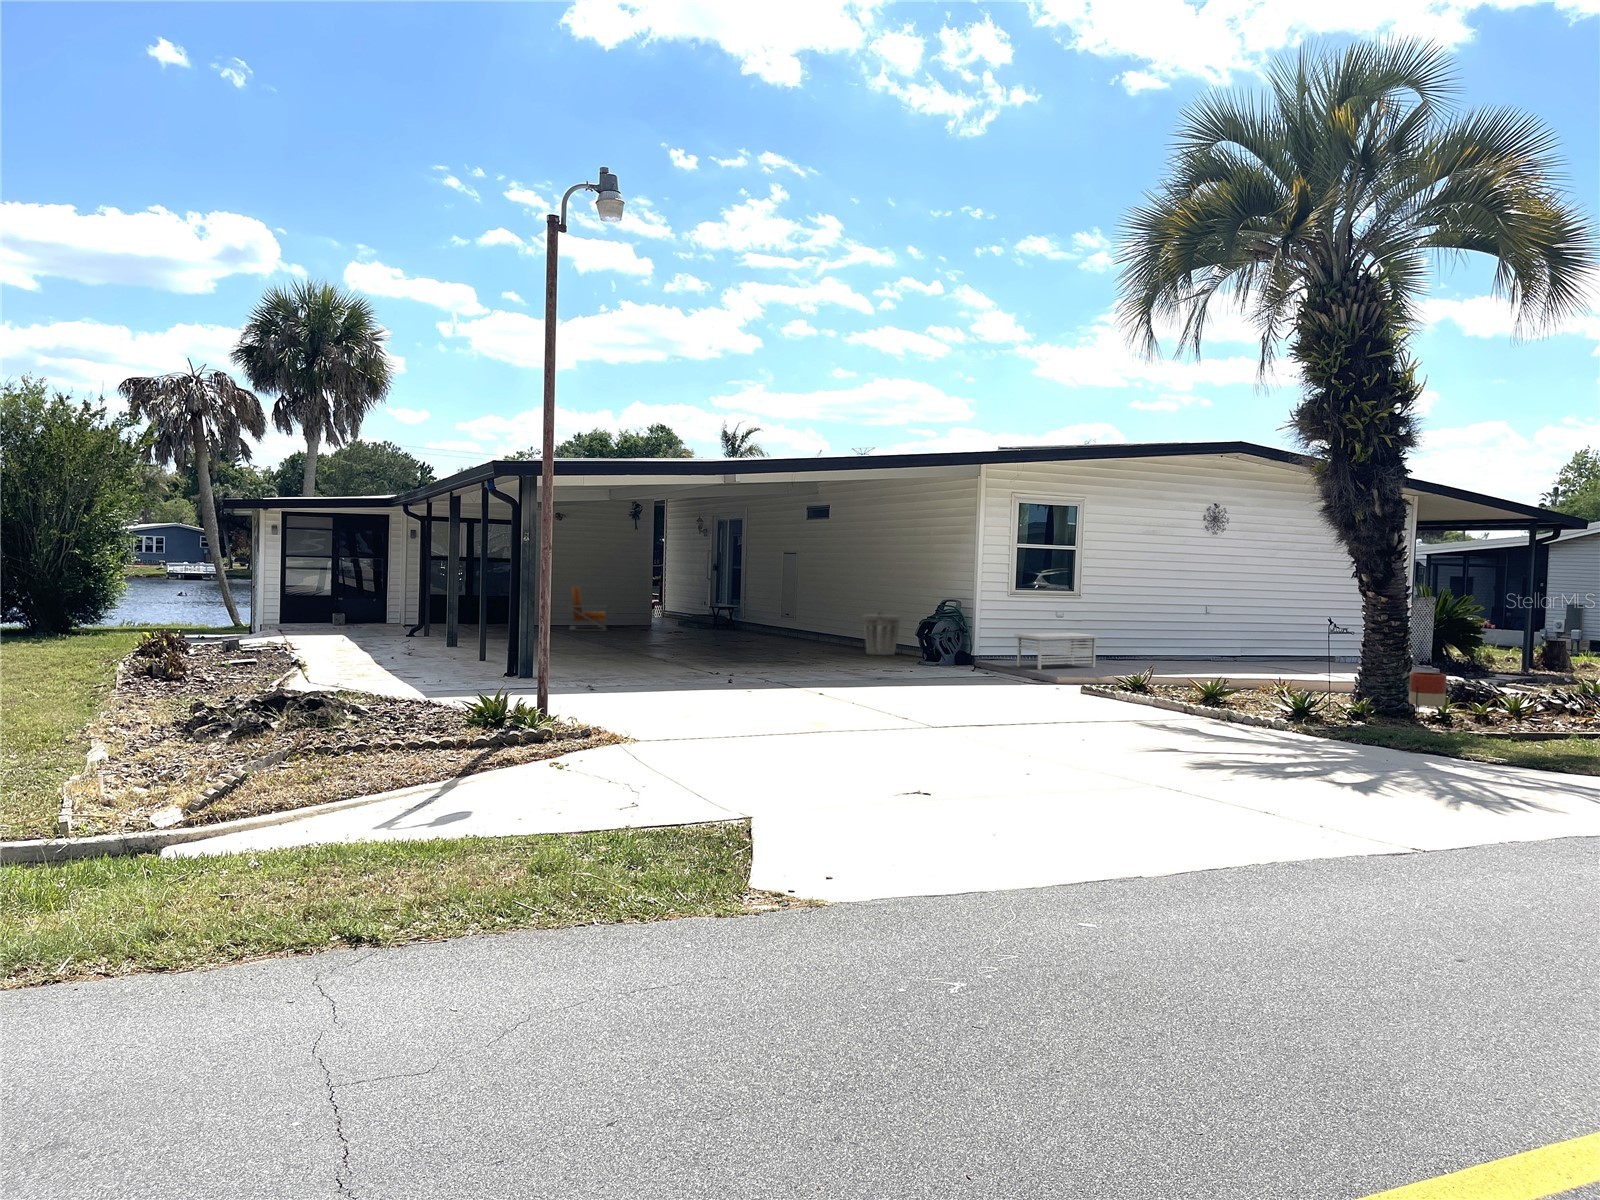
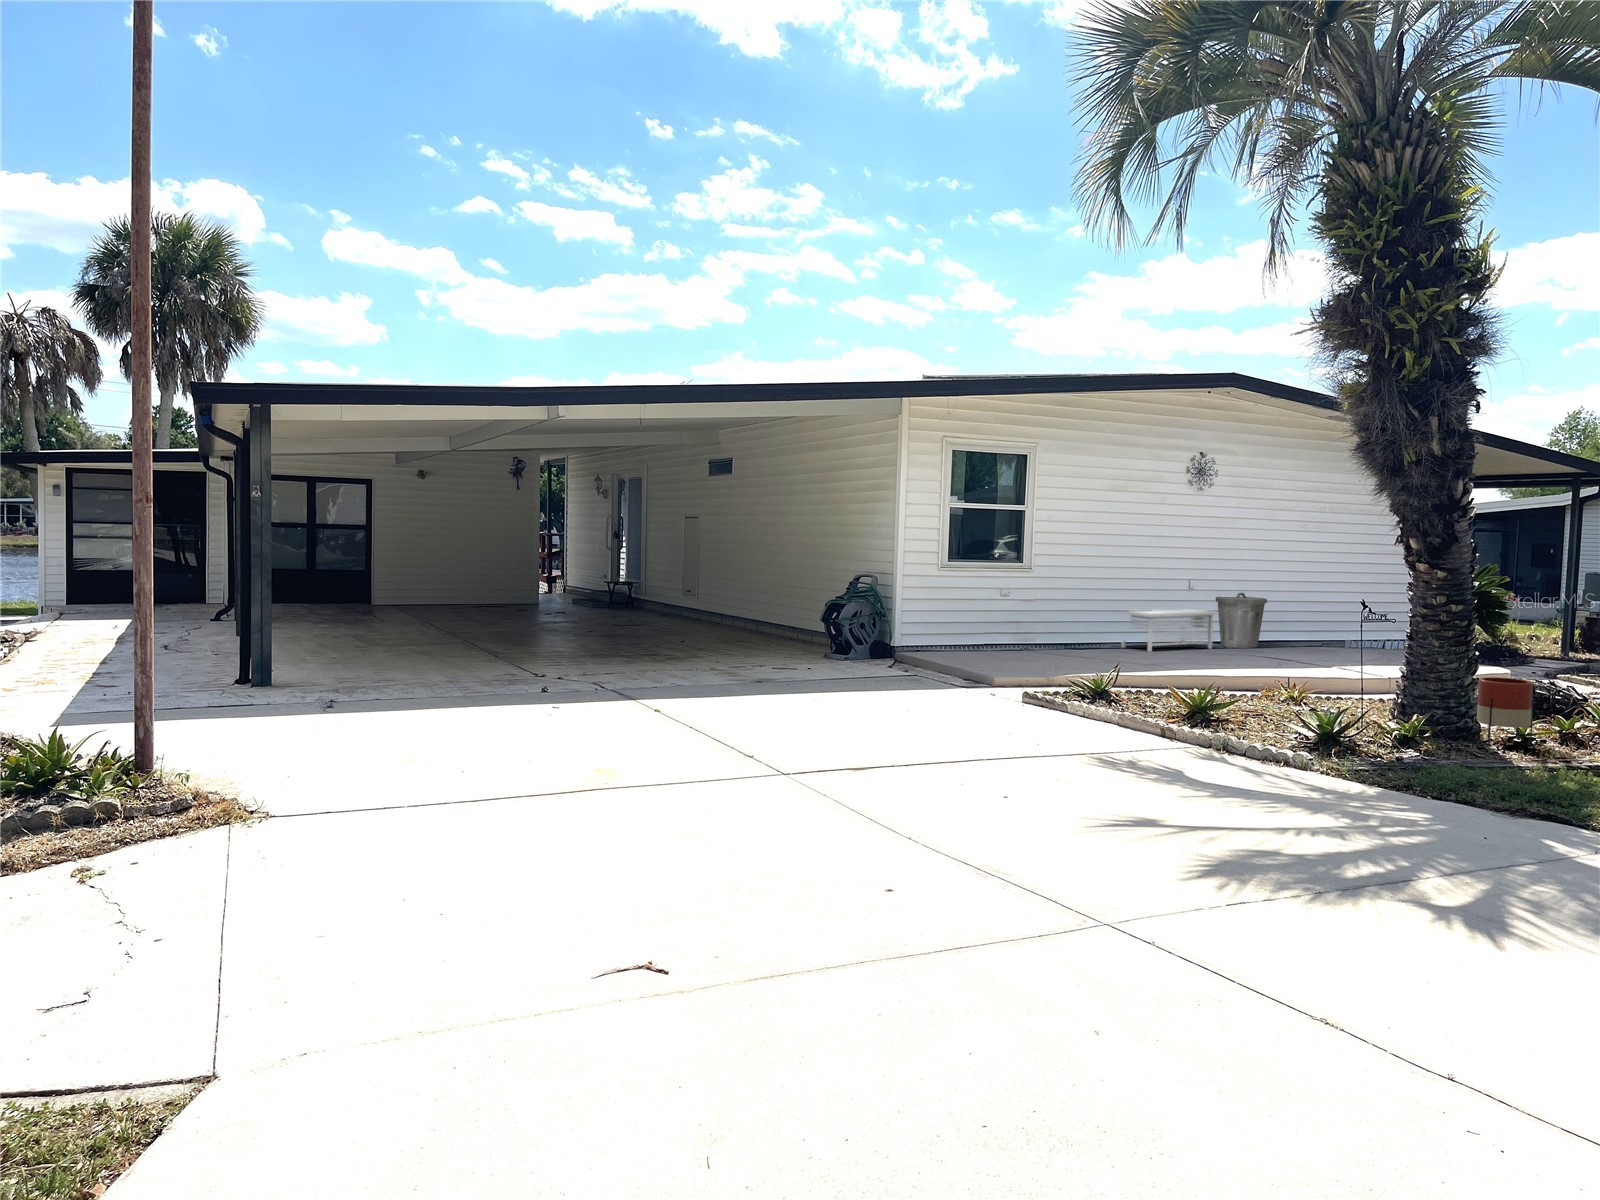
lounge chair: present [569,587,606,630] -> none [437,557,488,609]
trash can: present [862,611,901,655] -> present [1216,593,1267,647]
storage bench: present [1014,633,1098,670] -> present [1121,608,1216,652]

